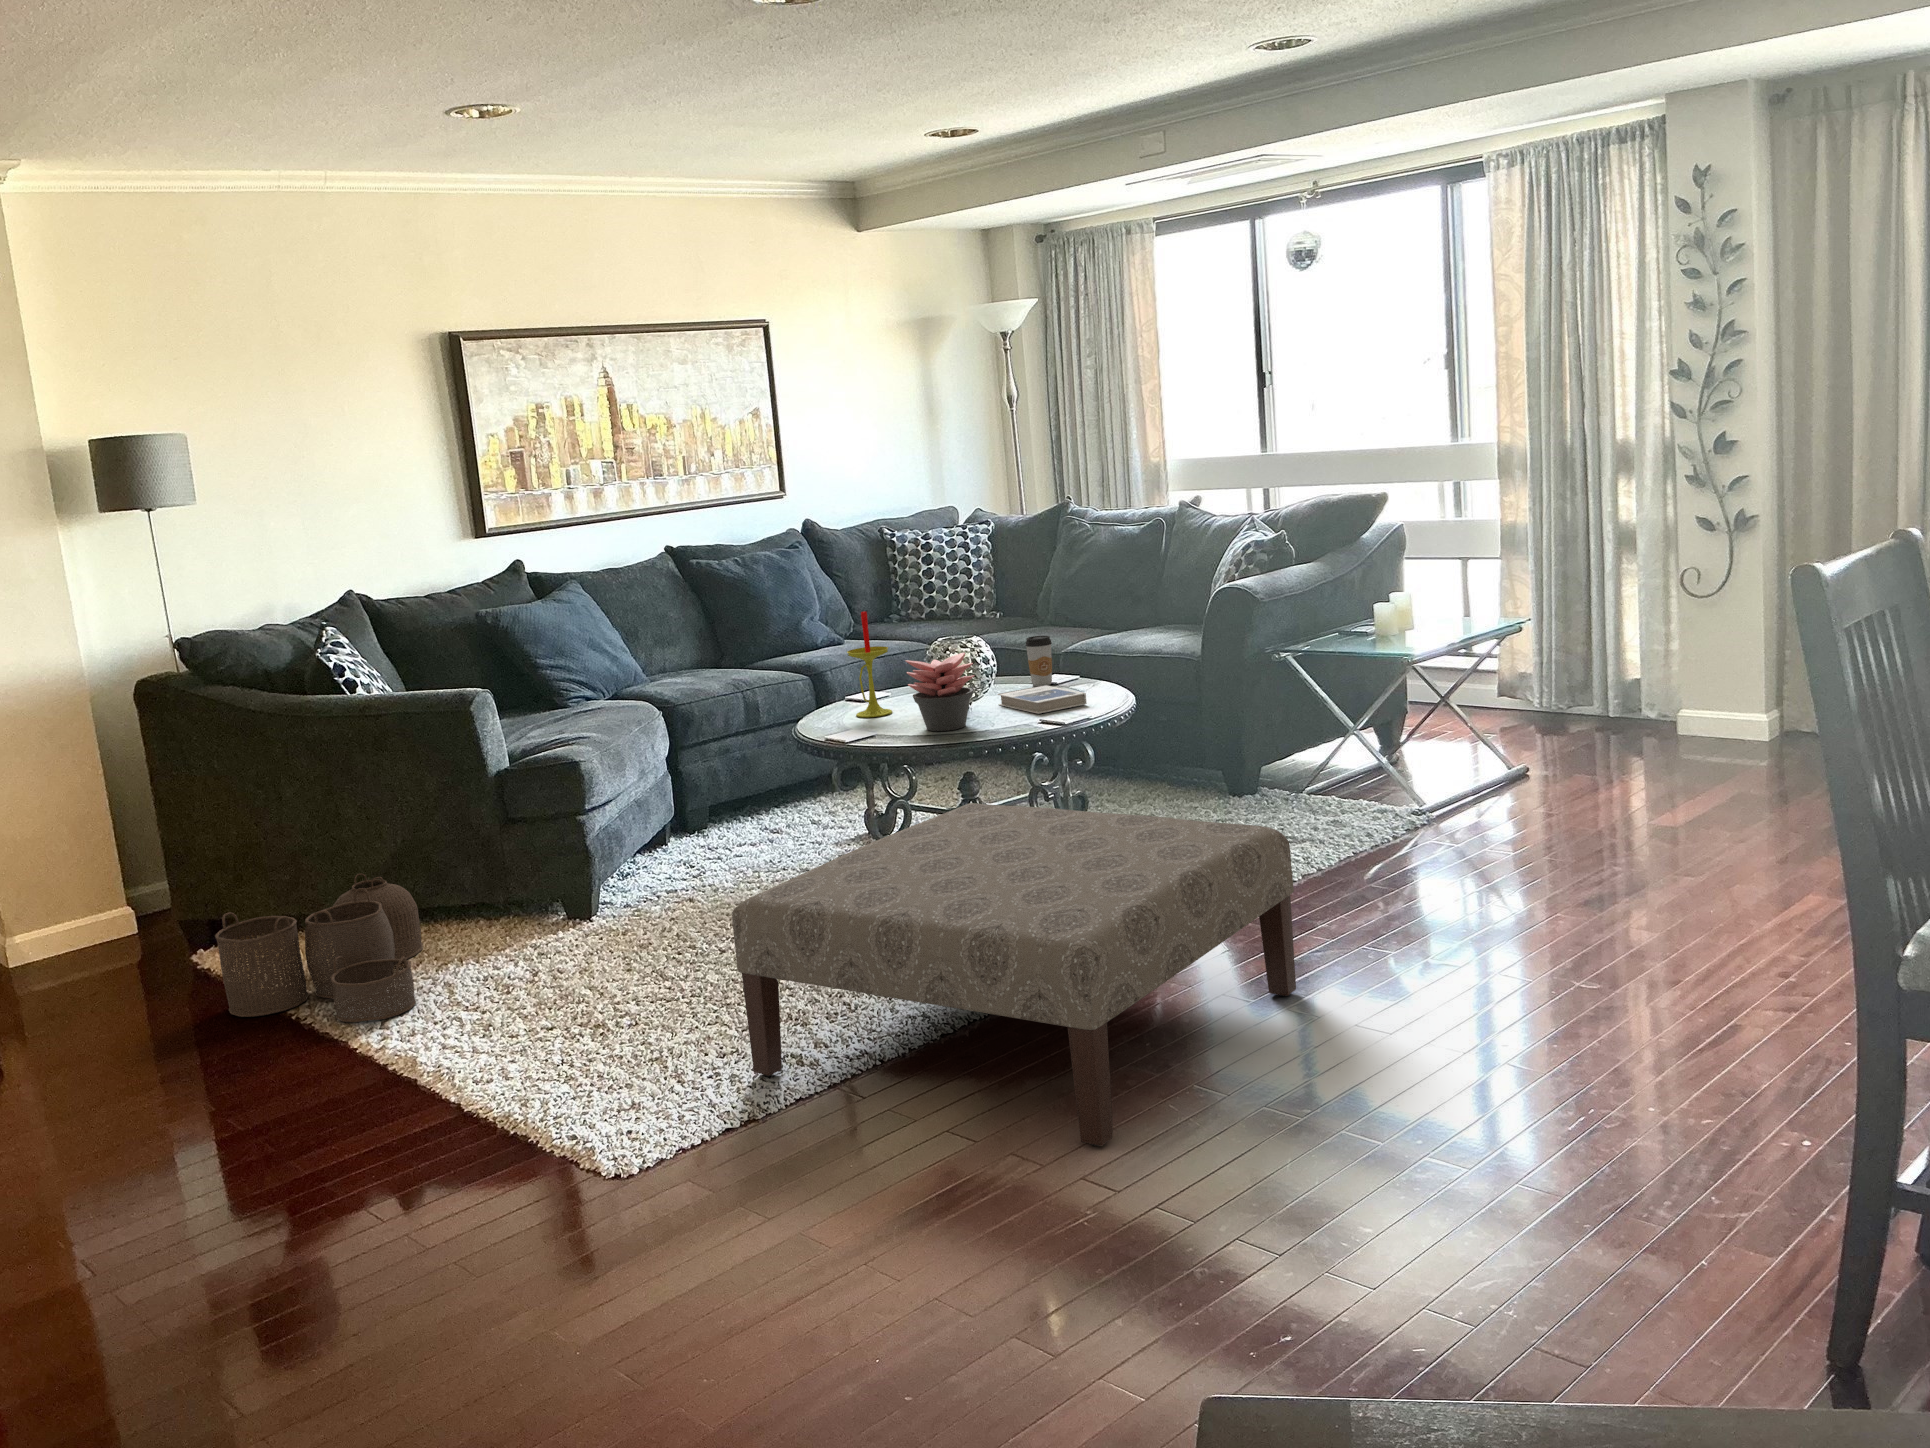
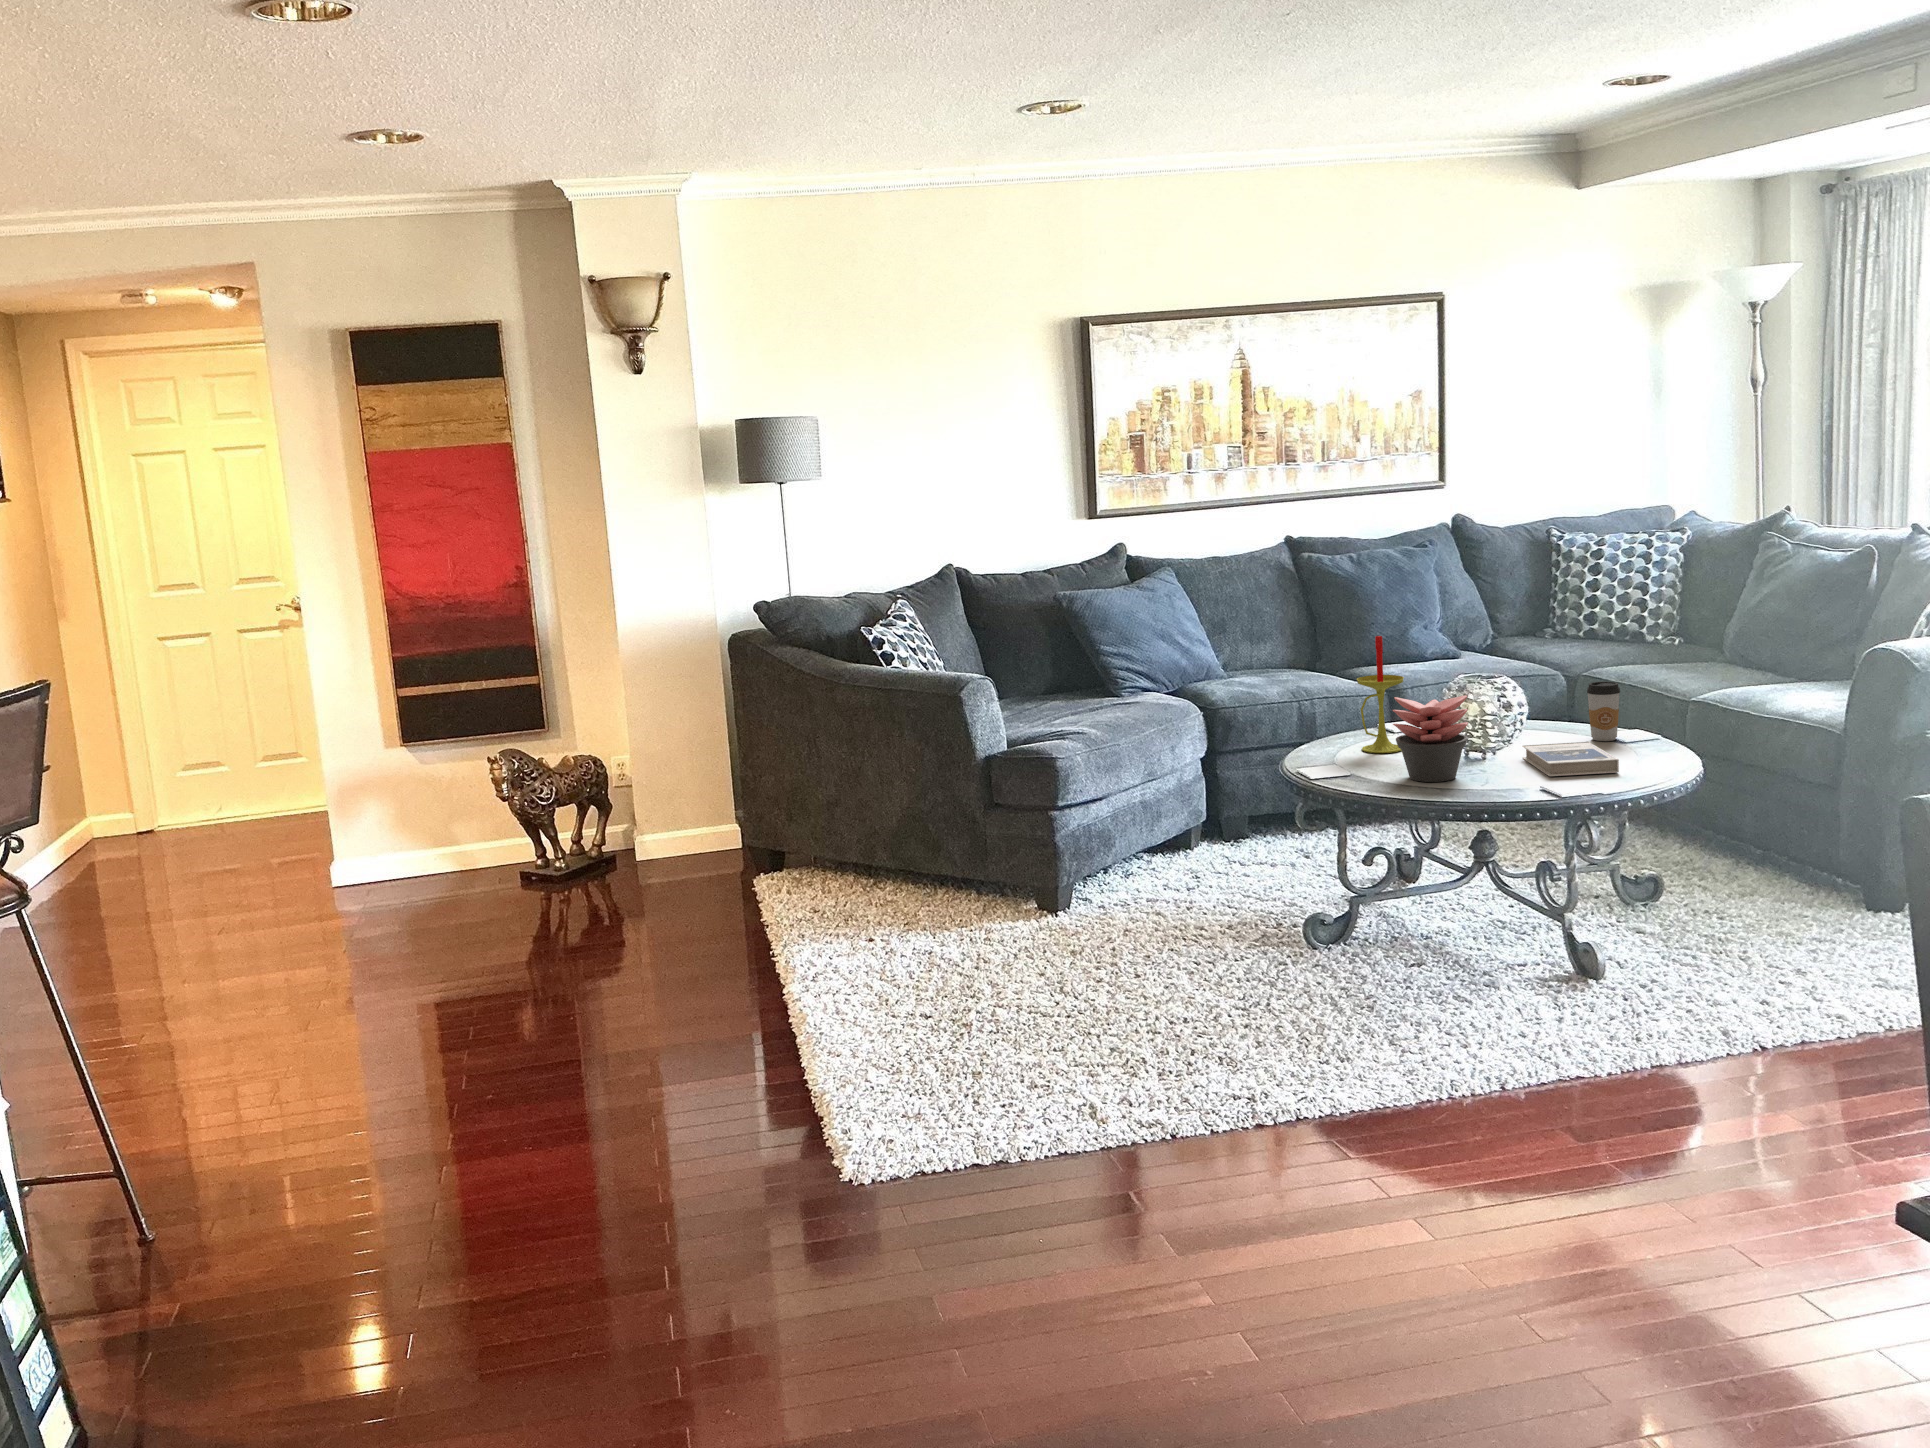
ottoman: present [732,803,1296,1146] -> none [1035,871,1697,1295]
woven basket: present [215,874,423,1023] -> none [716,836,913,977]

